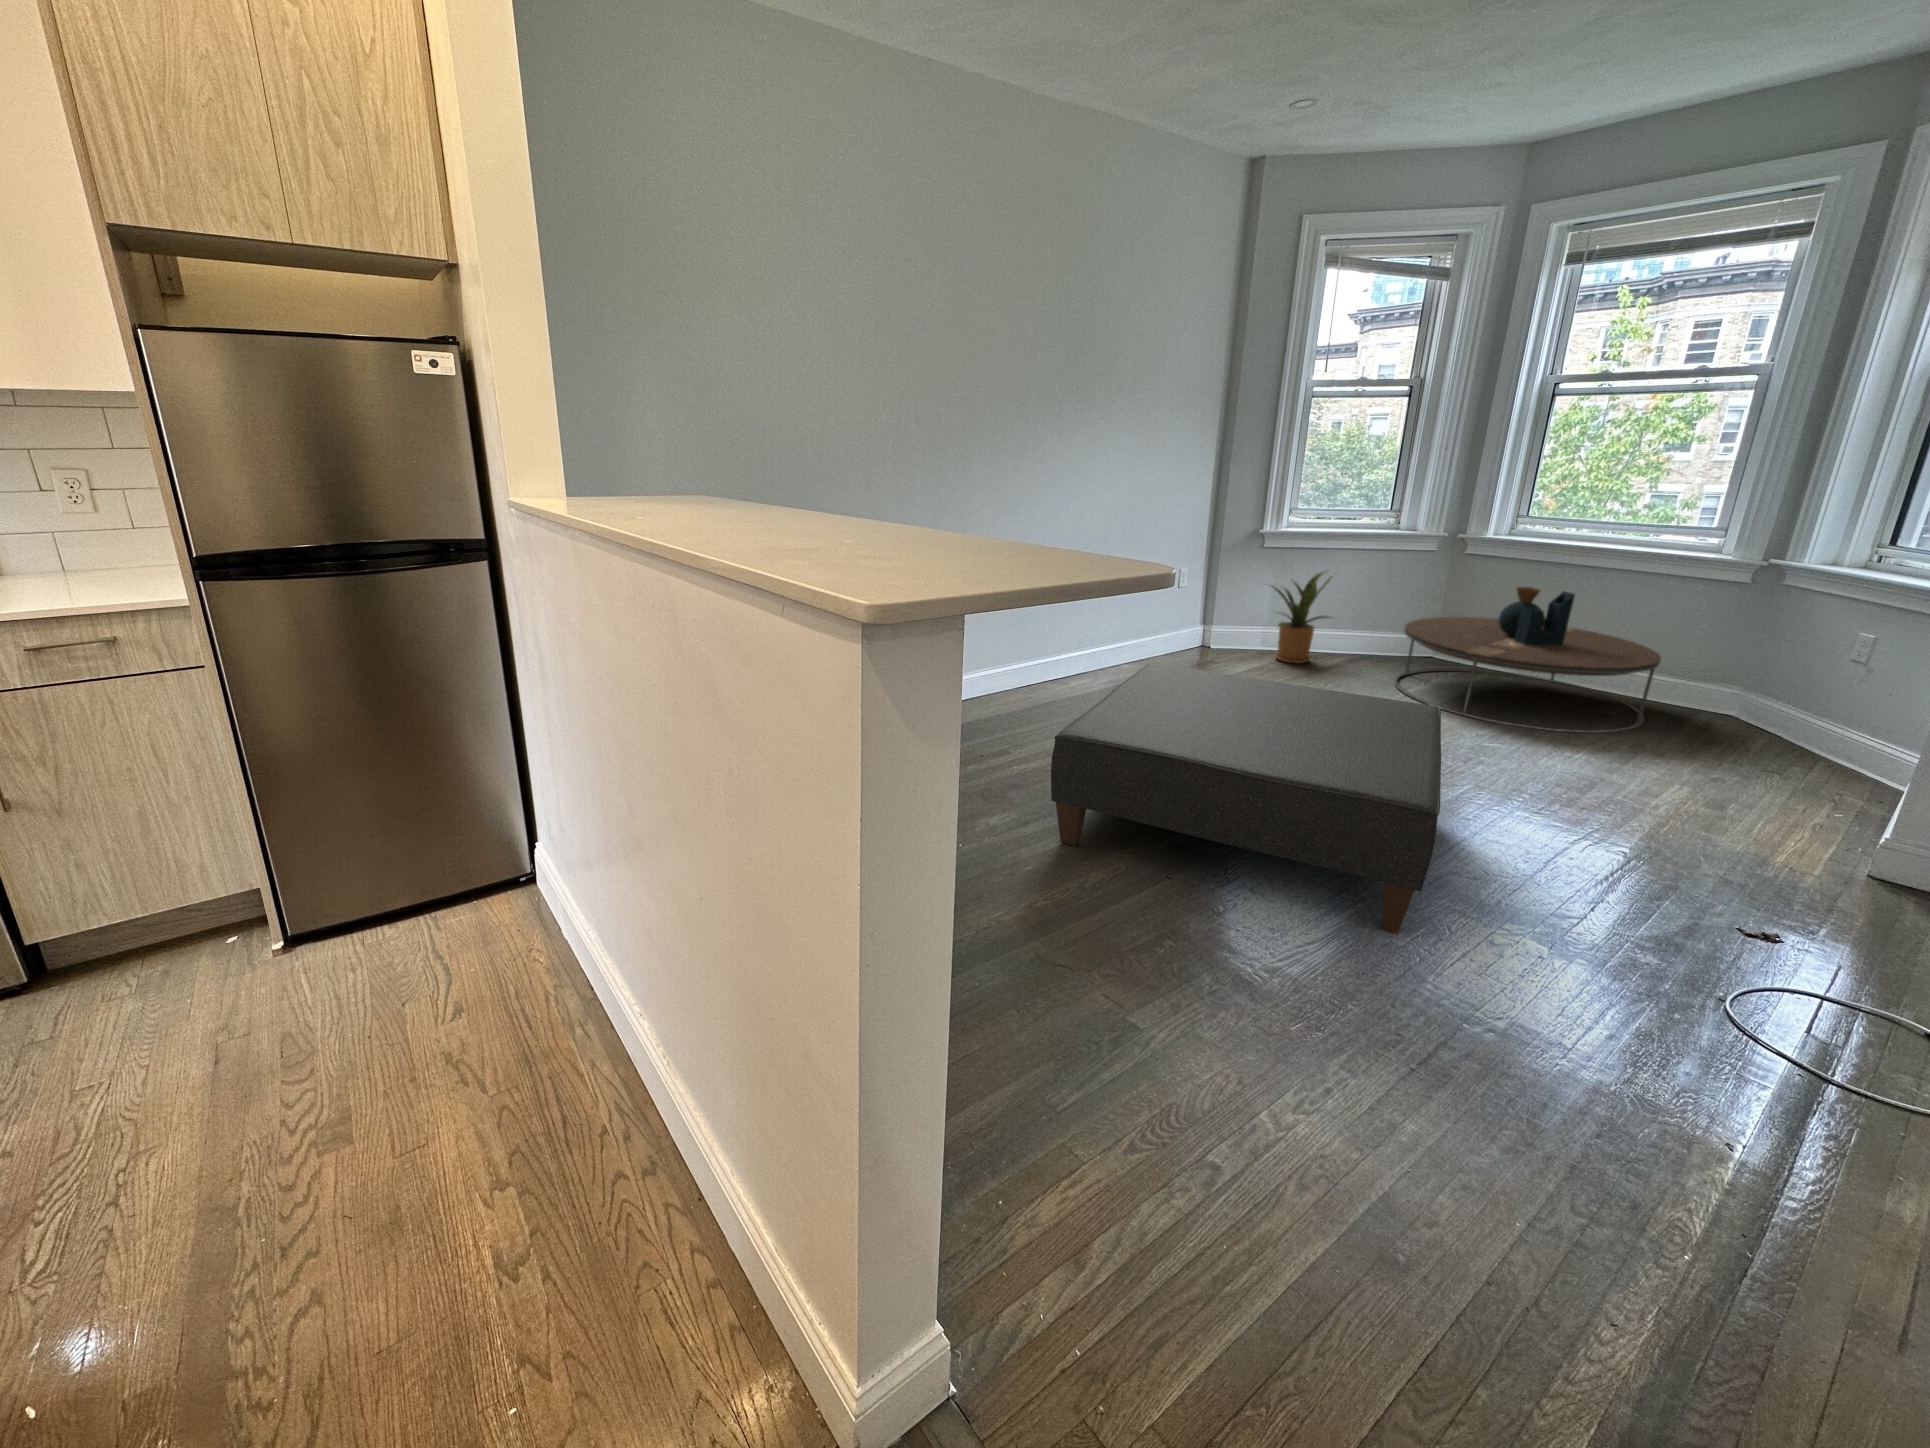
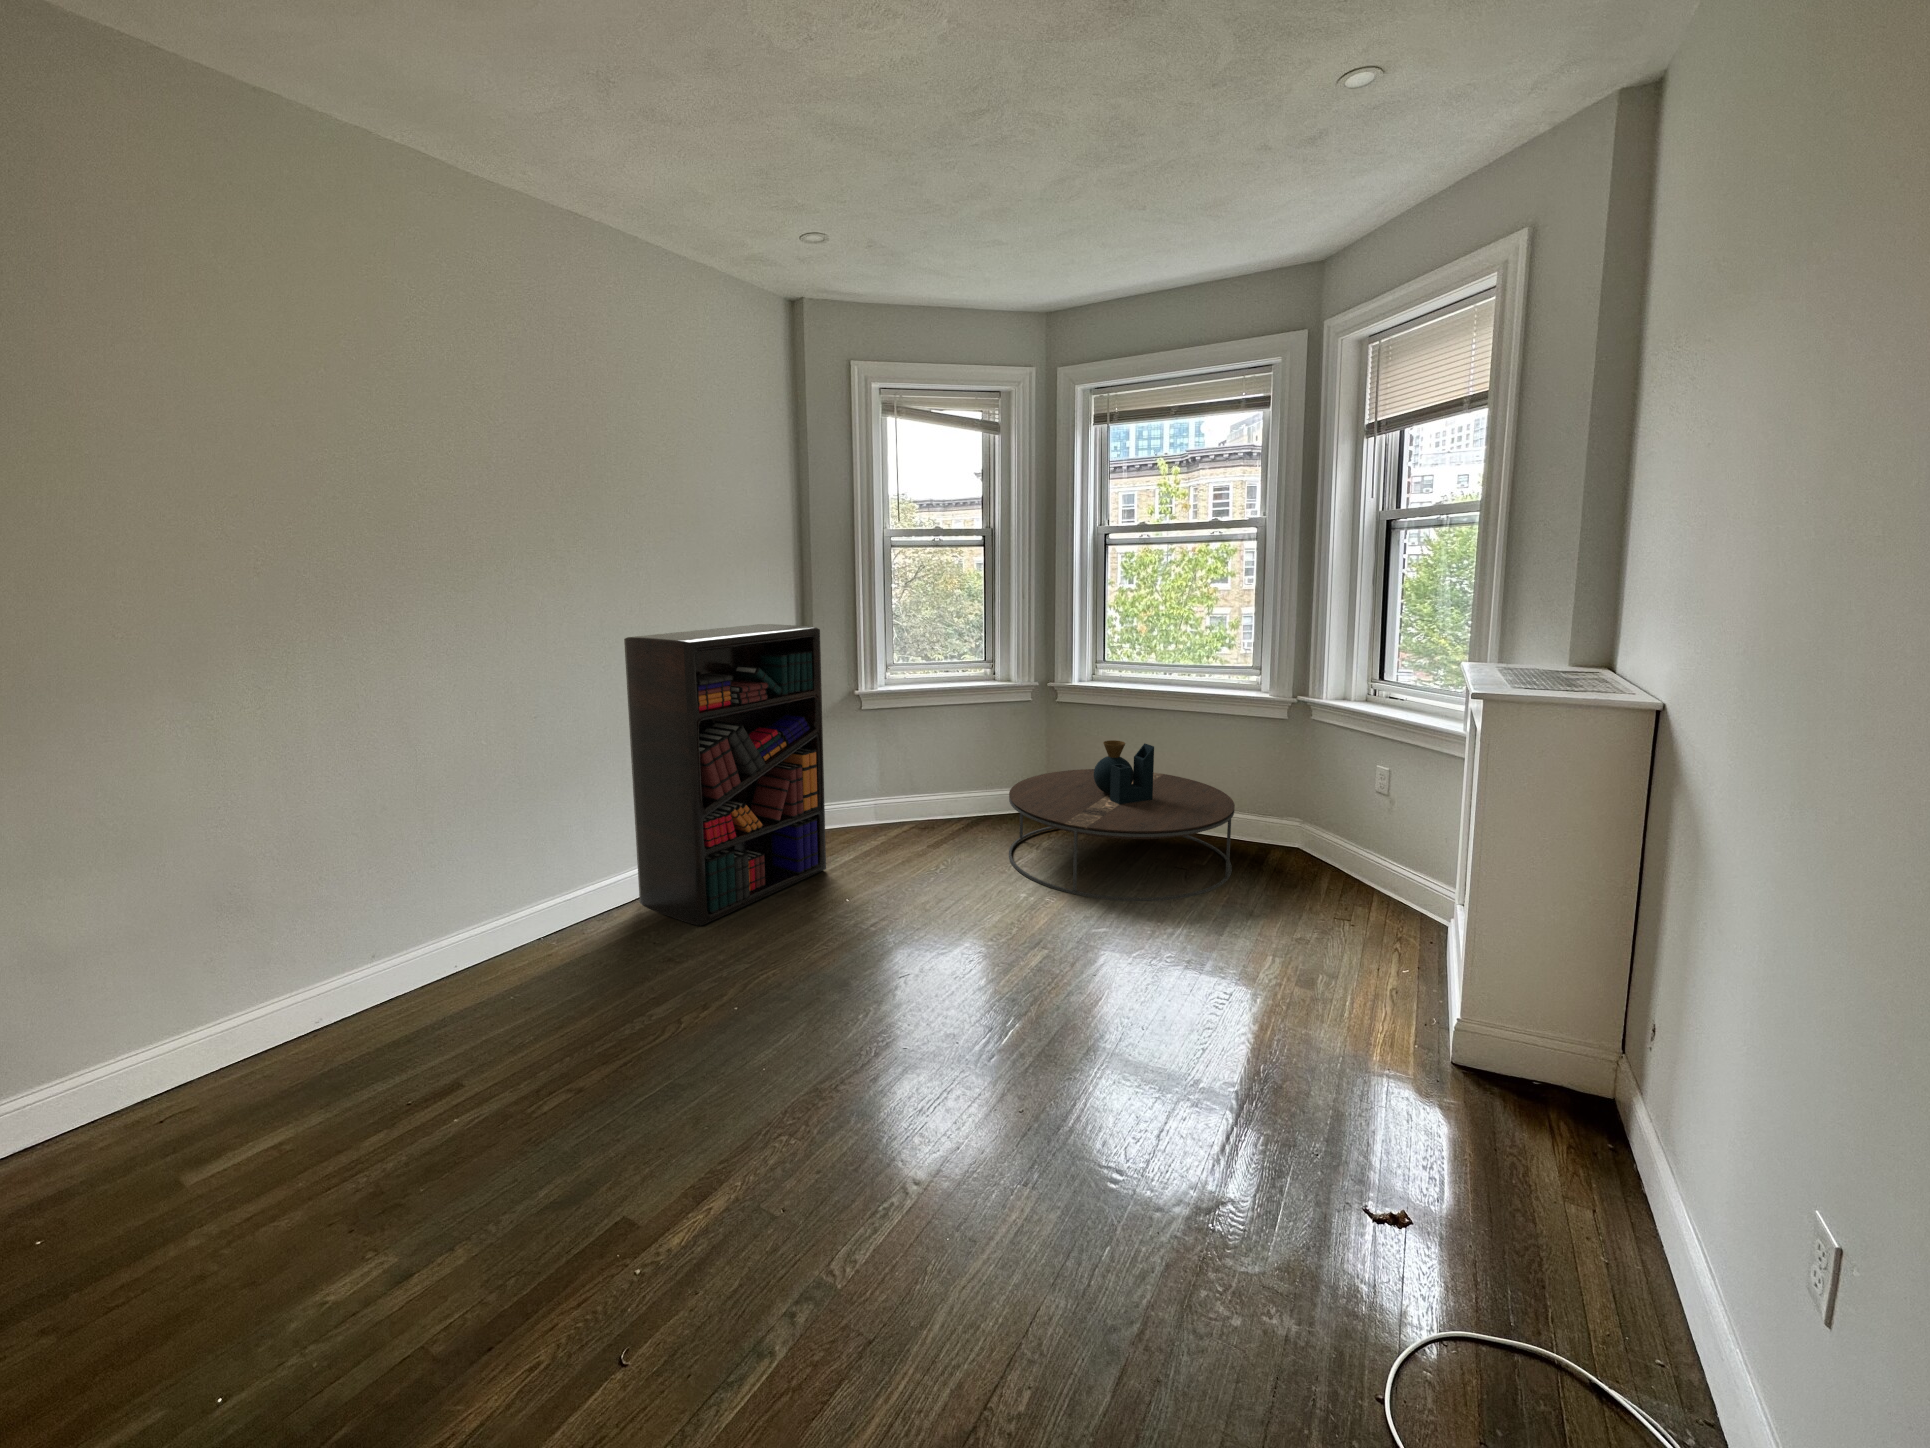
bookshelf: none [1077,462,1248,692] -> present [624,624,826,925]
house plant: present [1272,571,1332,663] -> none [857,731,948,842]
ottoman: present [1051,664,1441,934] -> none [452,920,1030,1380]

